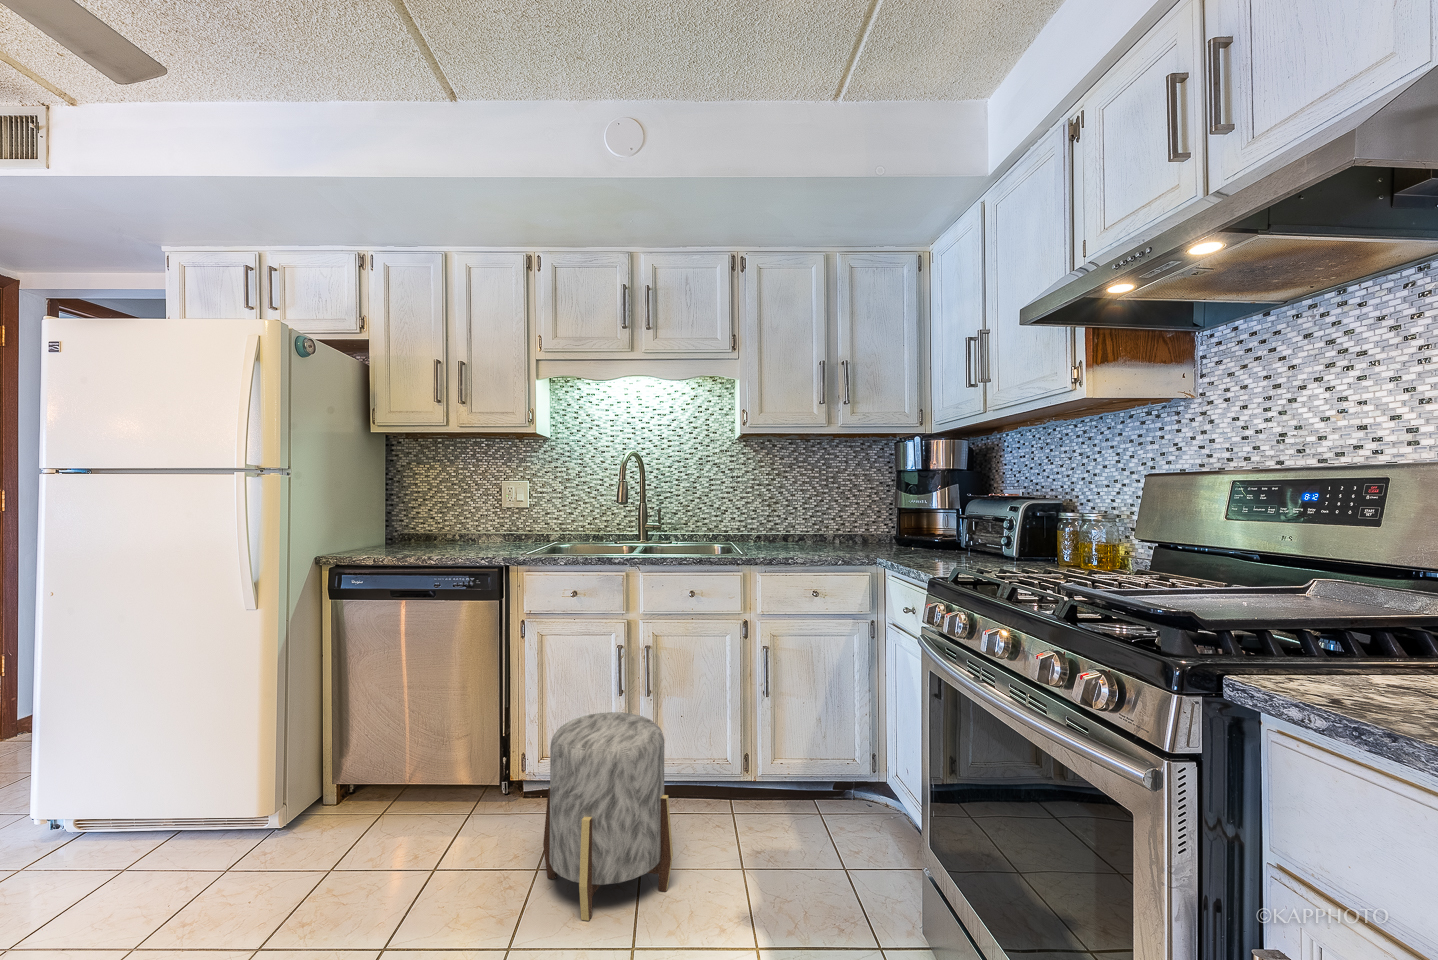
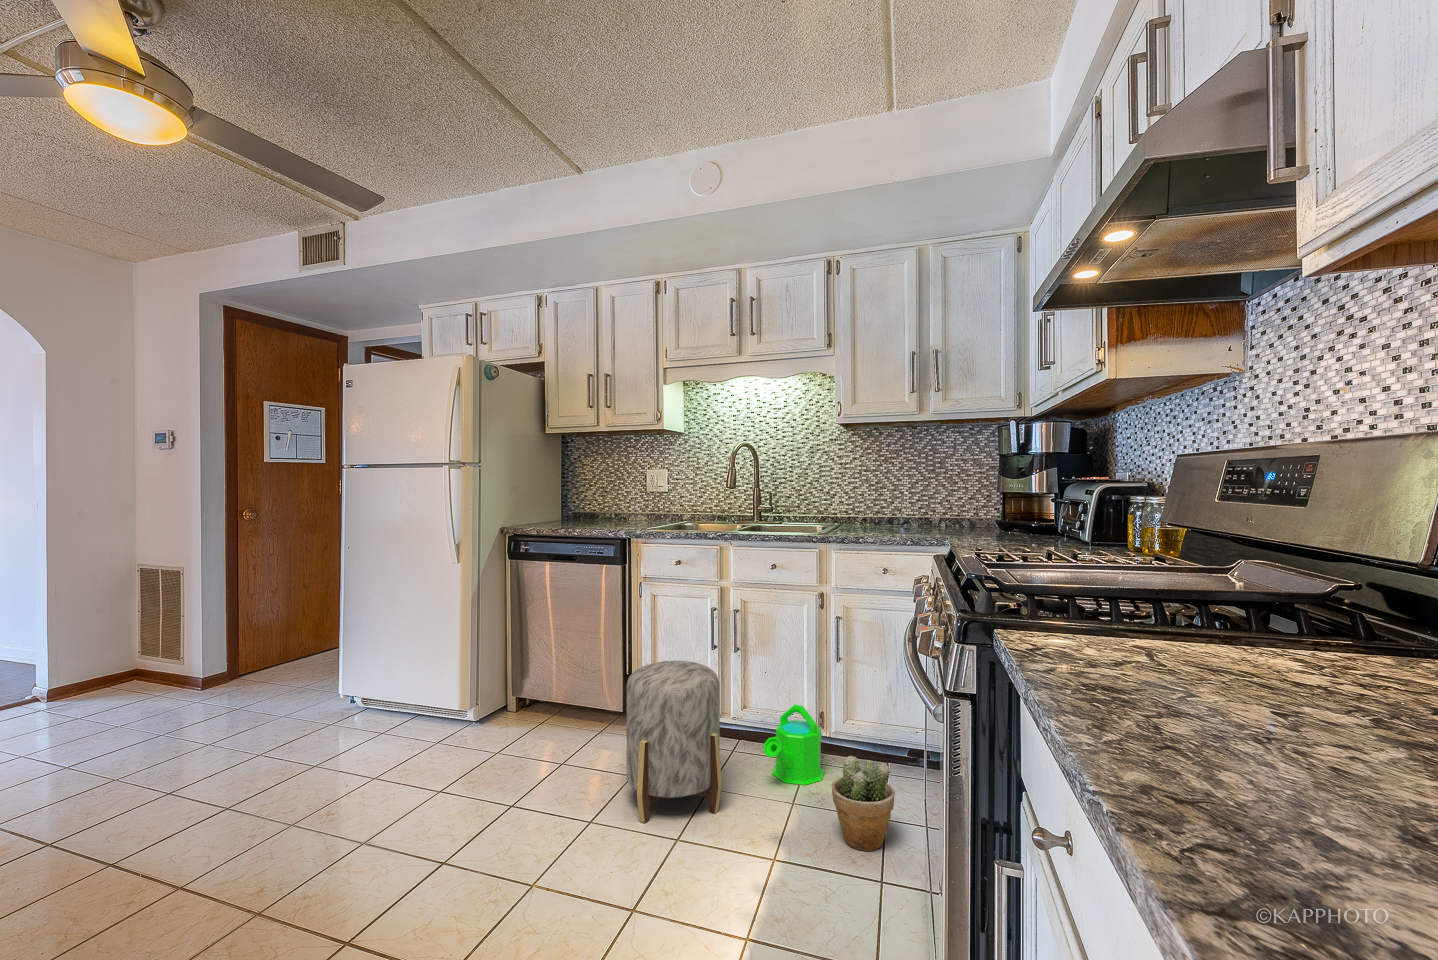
watering can: none [702,748,761,840] -> present [764,704,824,785]
potted plant: none [805,798,874,901] -> present [832,756,895,851]

